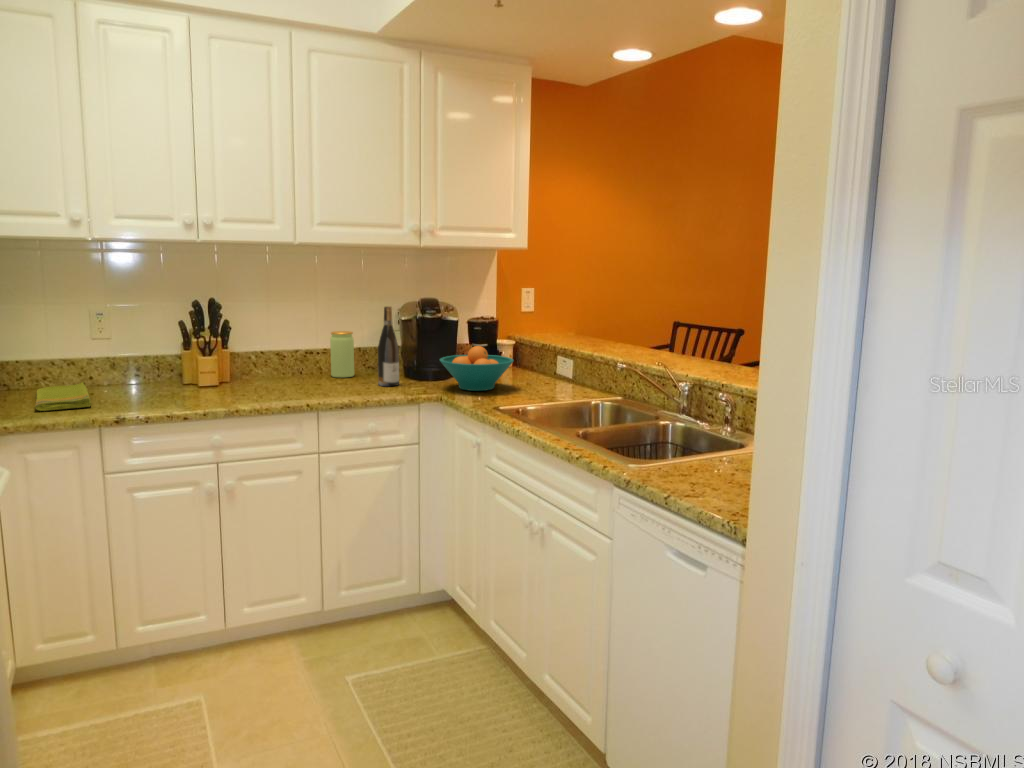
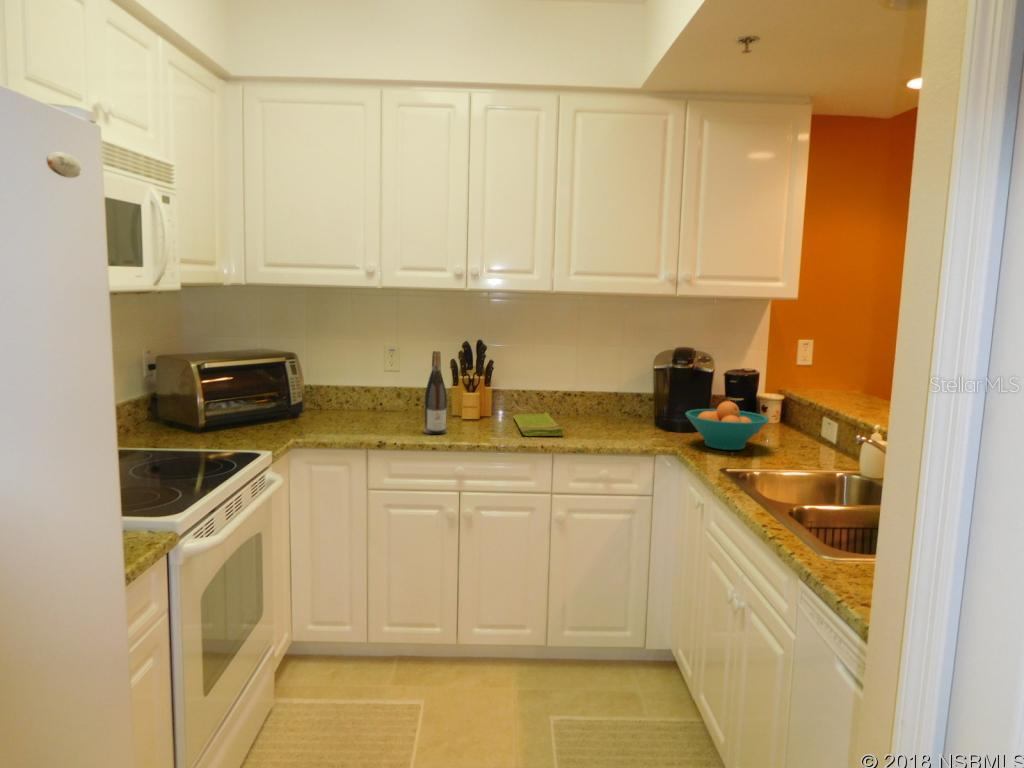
wine bottle: present [378,306,399,386] -> present [425,351,447,434]
jar: present [330,331,354,378] -> none [583,376,607,421]
dish towel: present [35,382,91,411] -> present [513,412,563,436]

